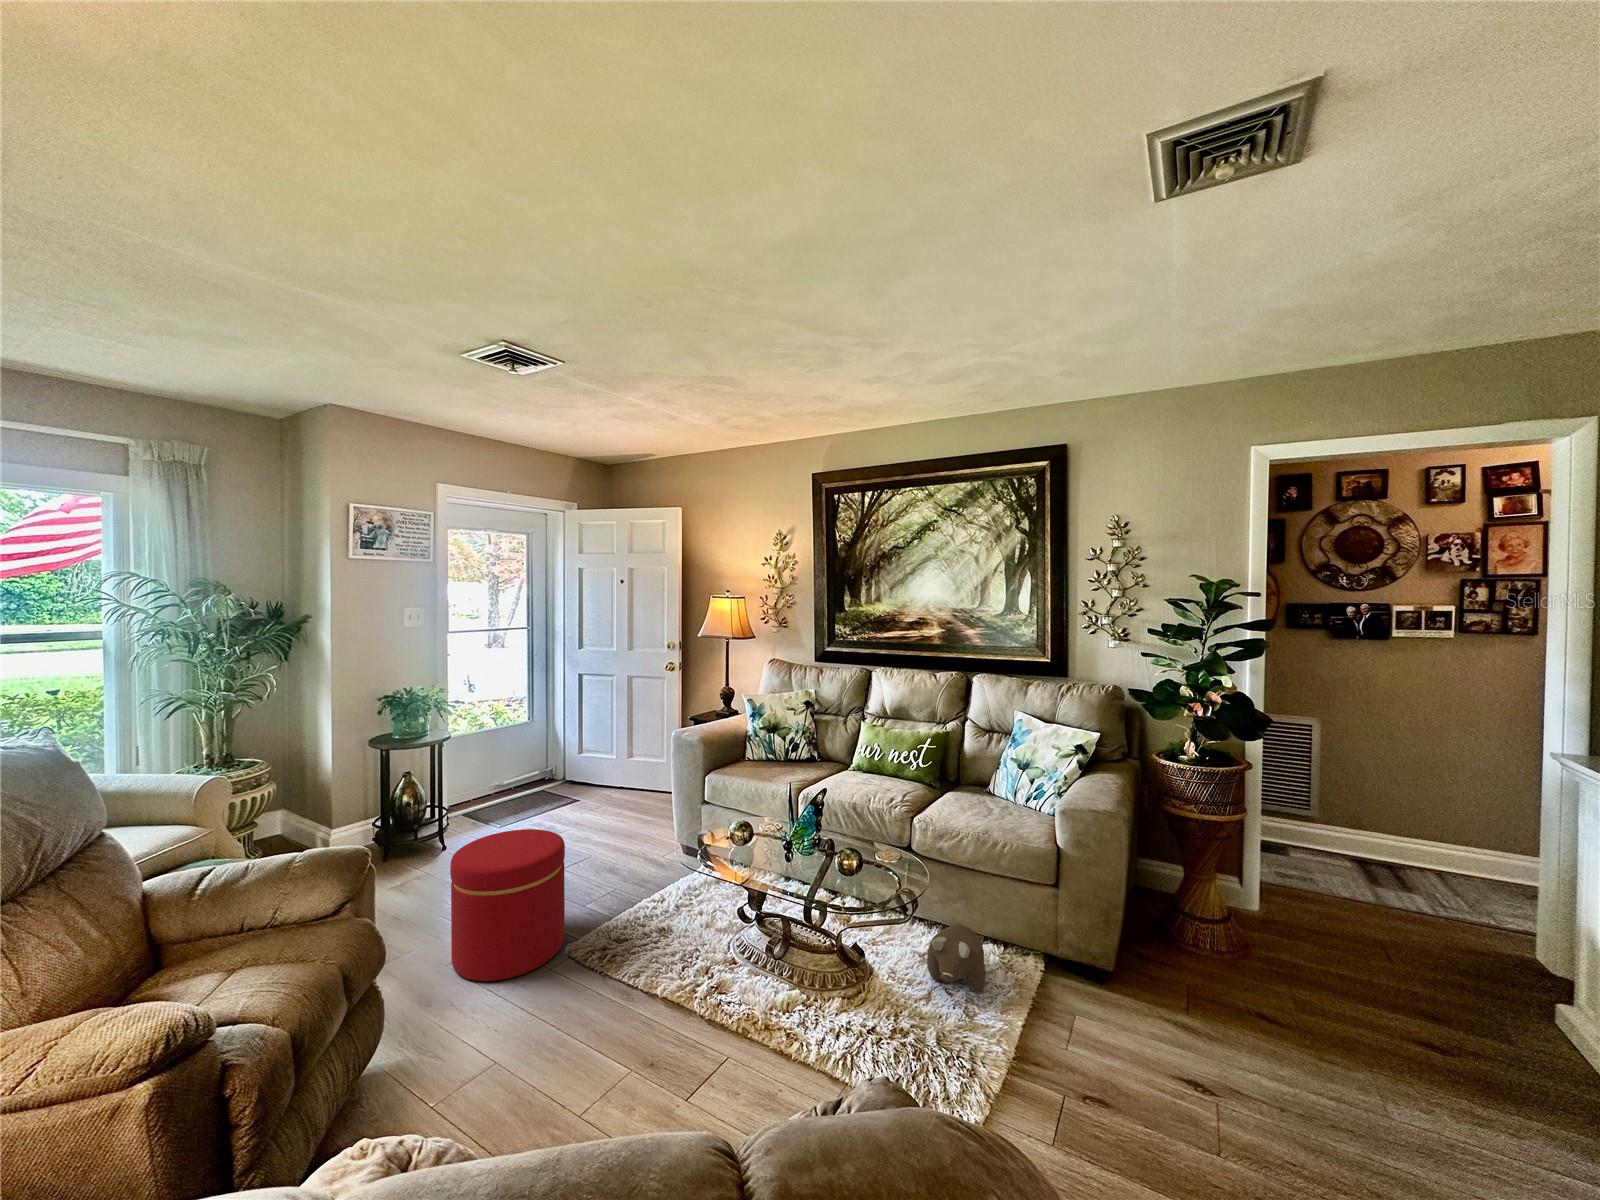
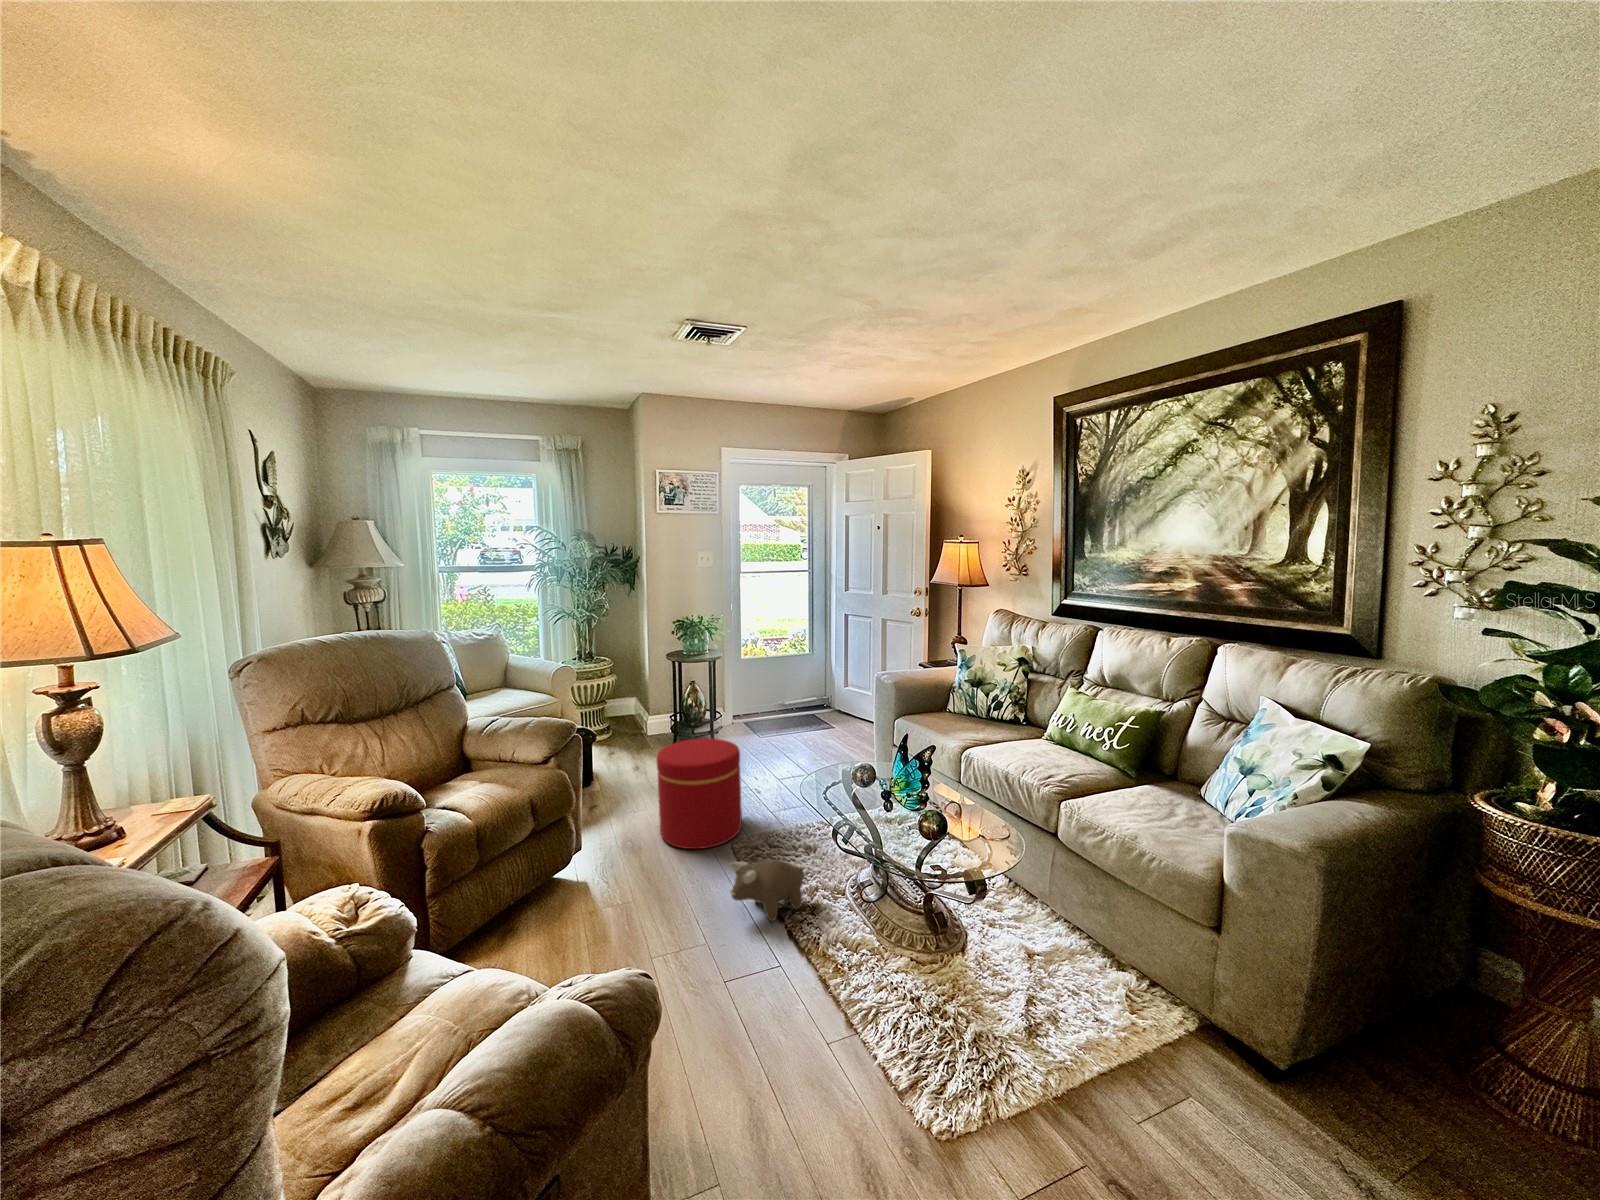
plush toy: present [927,924,985,993] -> present [729,859,804,921]

